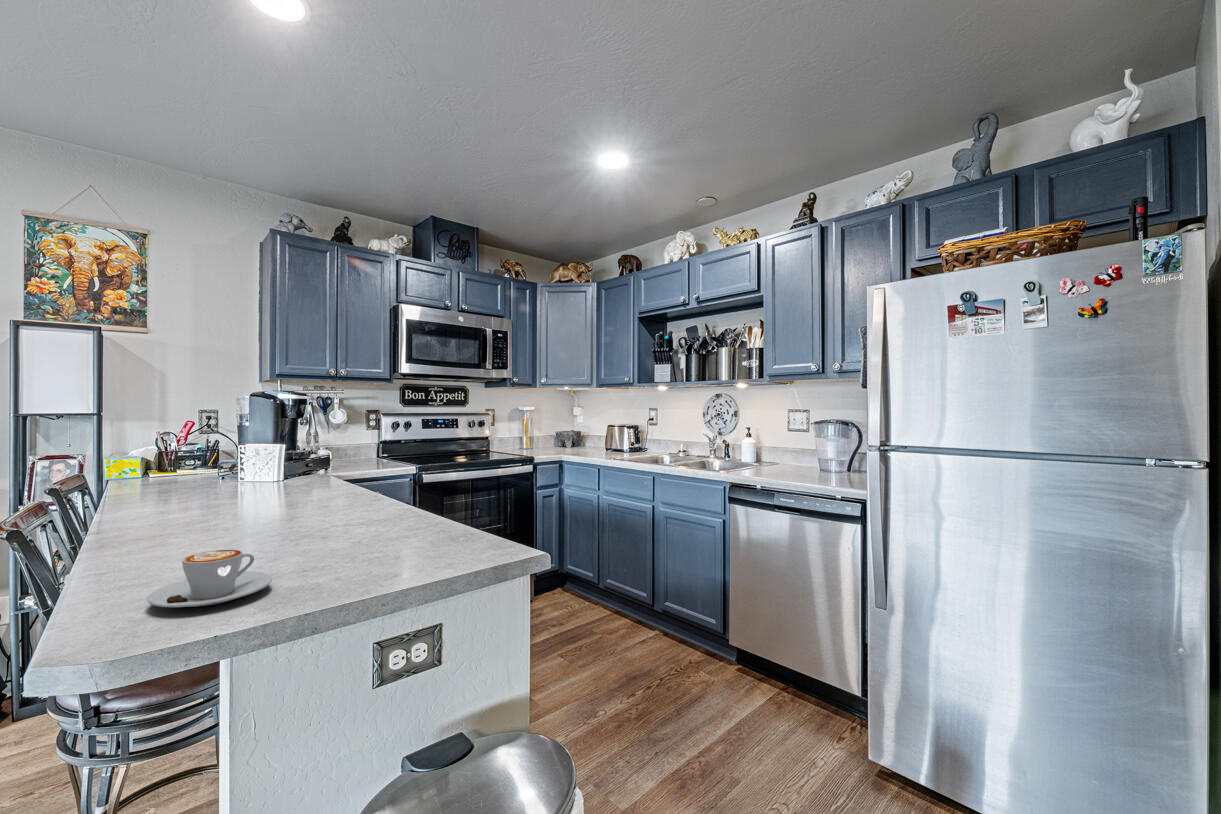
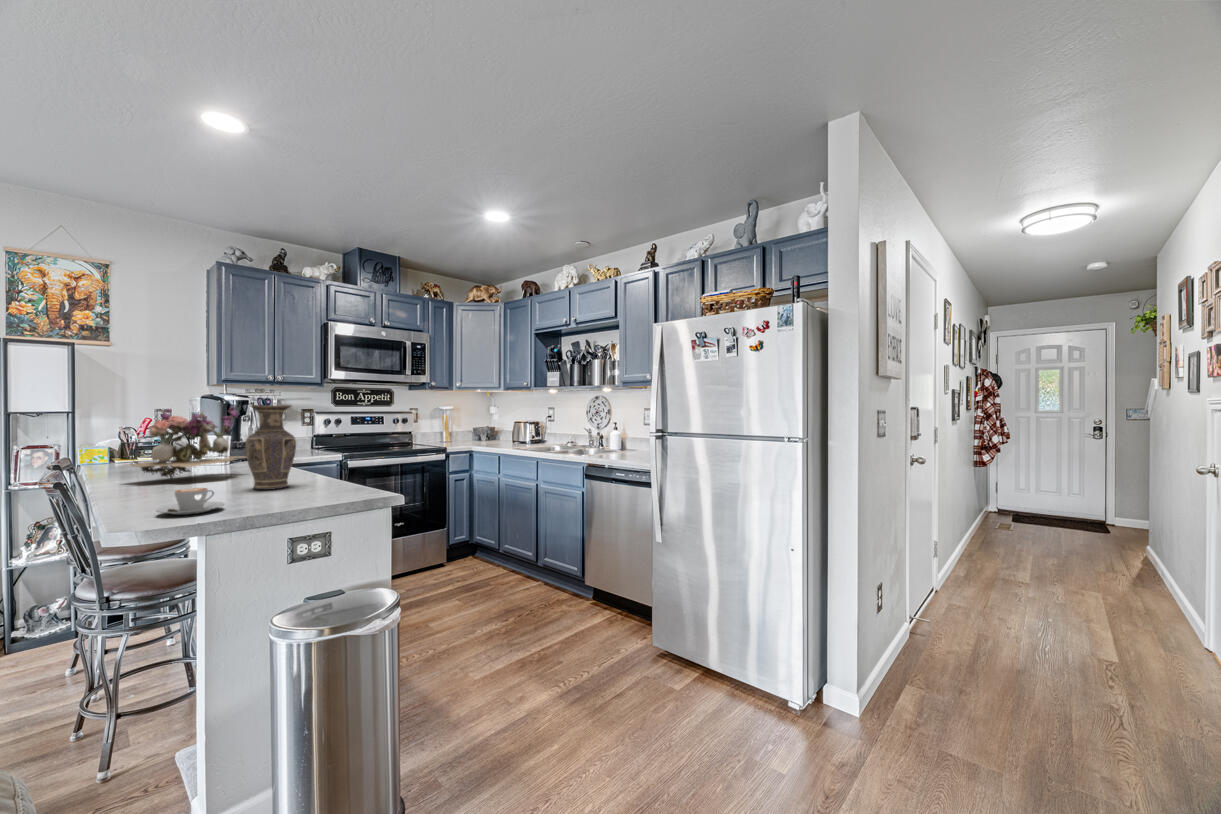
vase: none [305,402,380,536] -> present [245,405,296,490]
flower arrangement: none [135,403,307,510] -> present [127,406,245,479]

